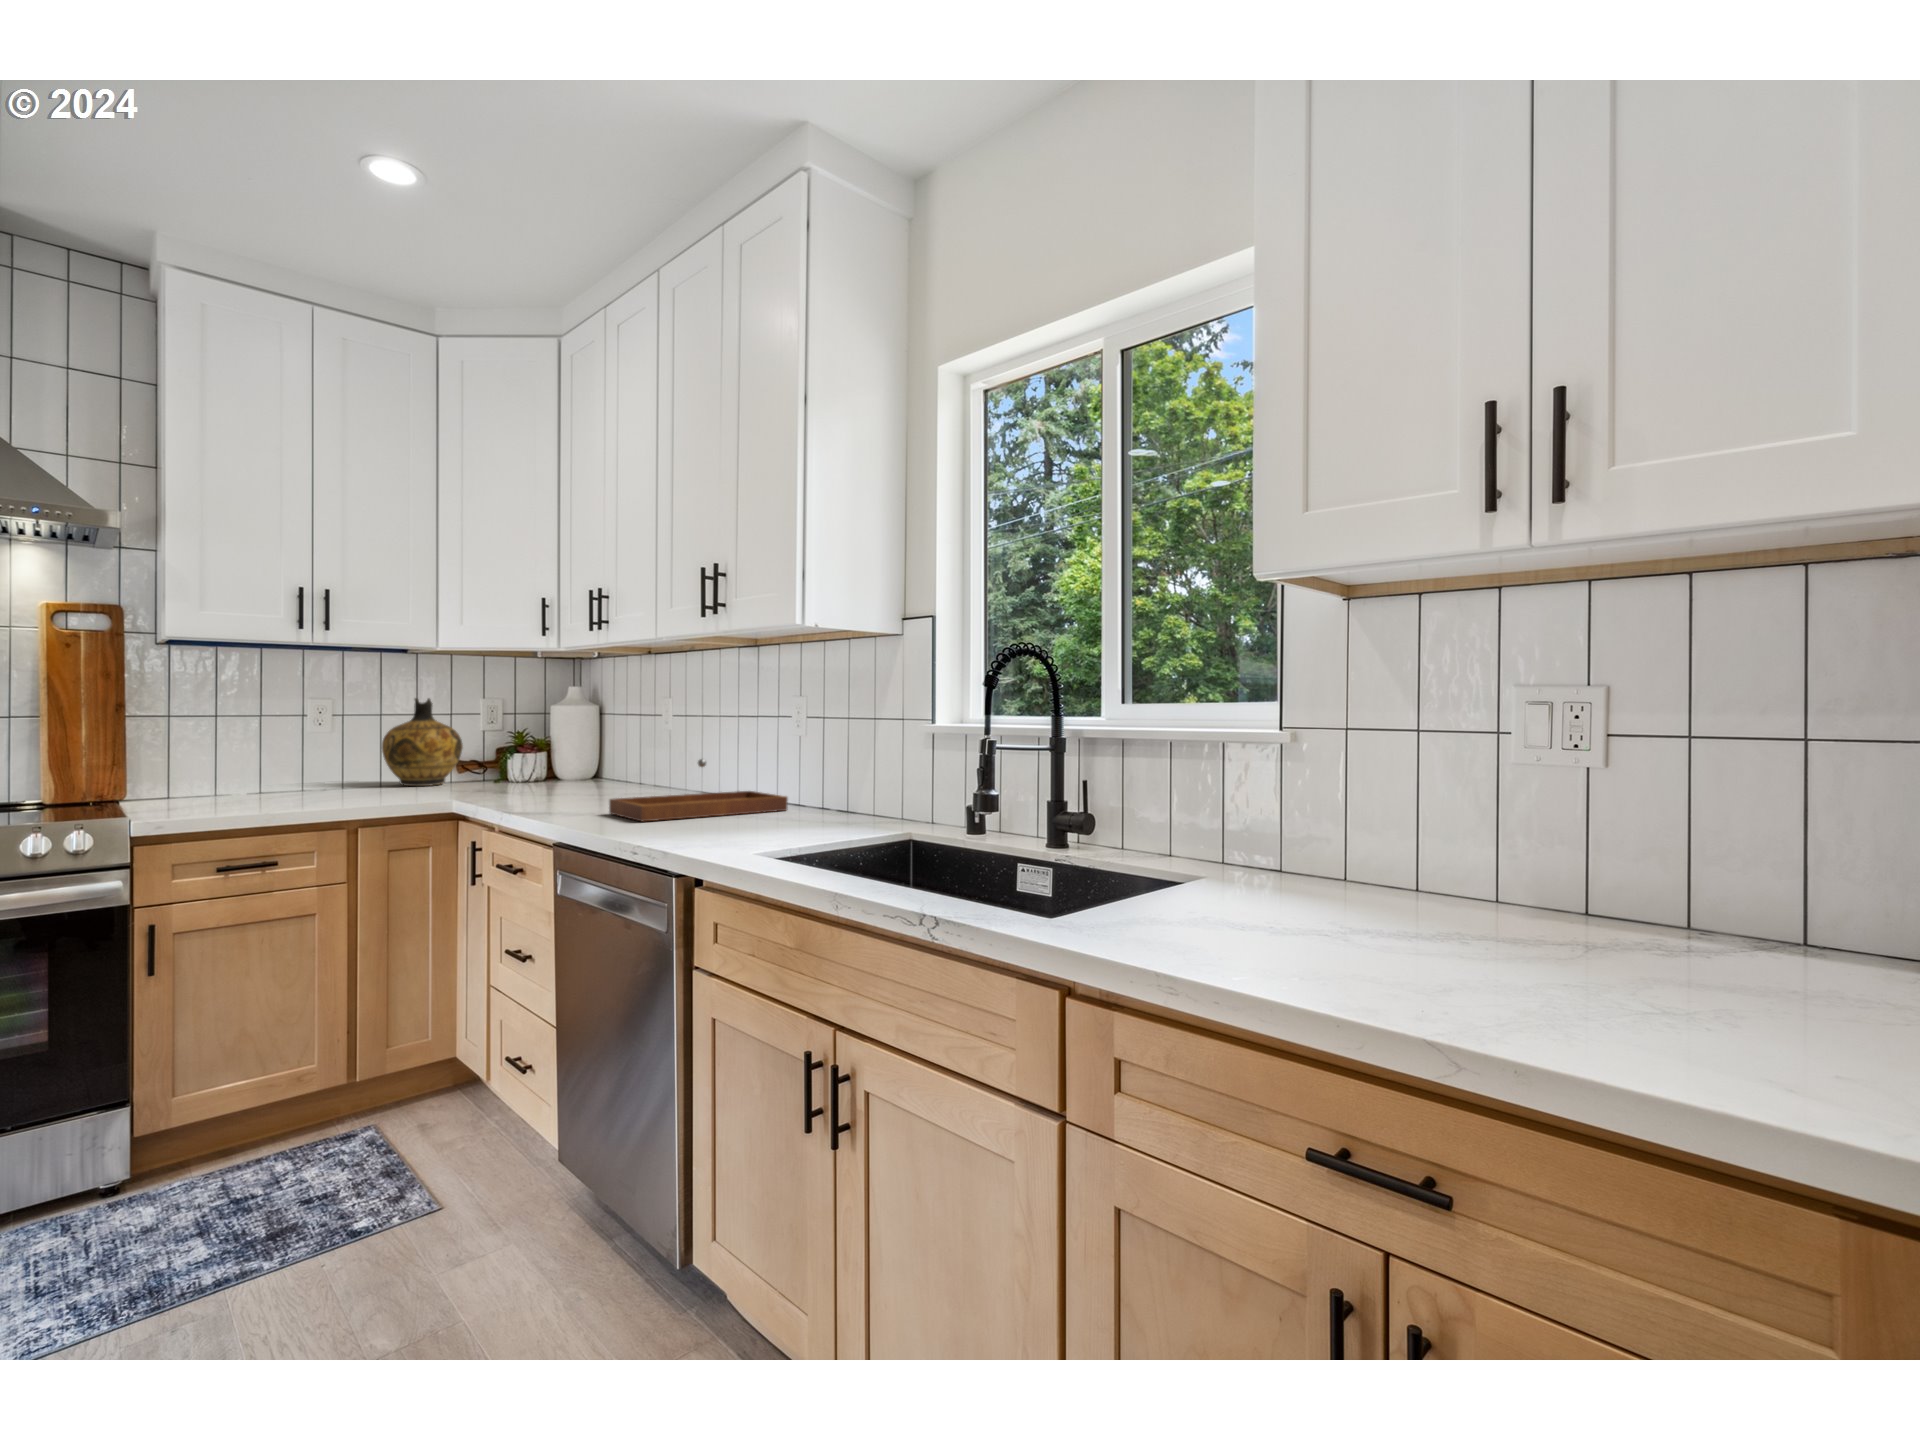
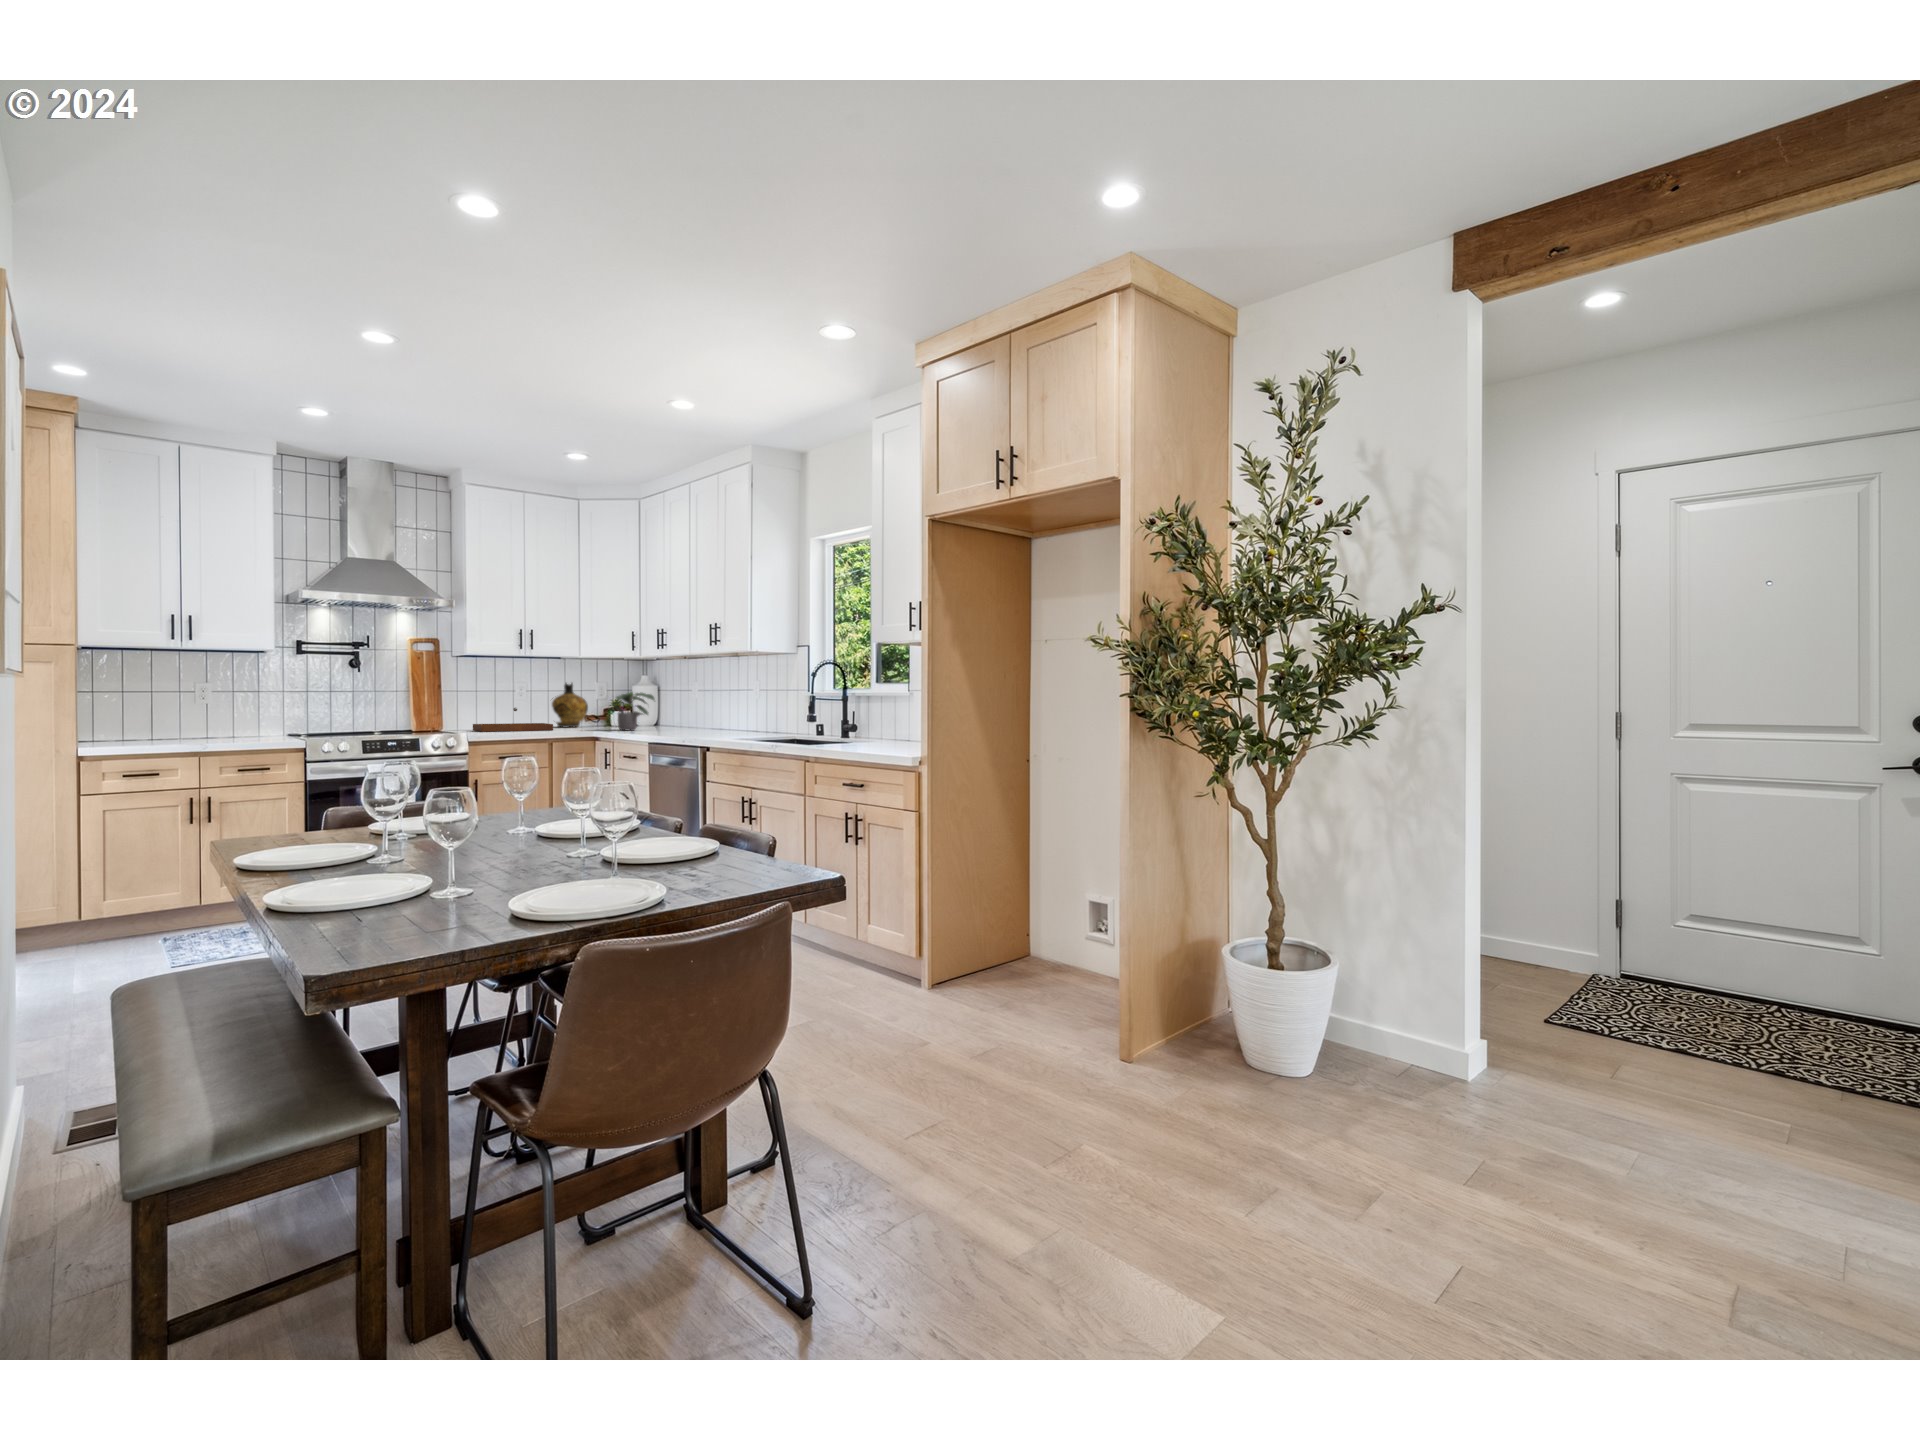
potted plant: none [487,717,585,799] -> present [610,692,655,730]
tray: present [609,759,788,821] -> present [473,708,553,732]

